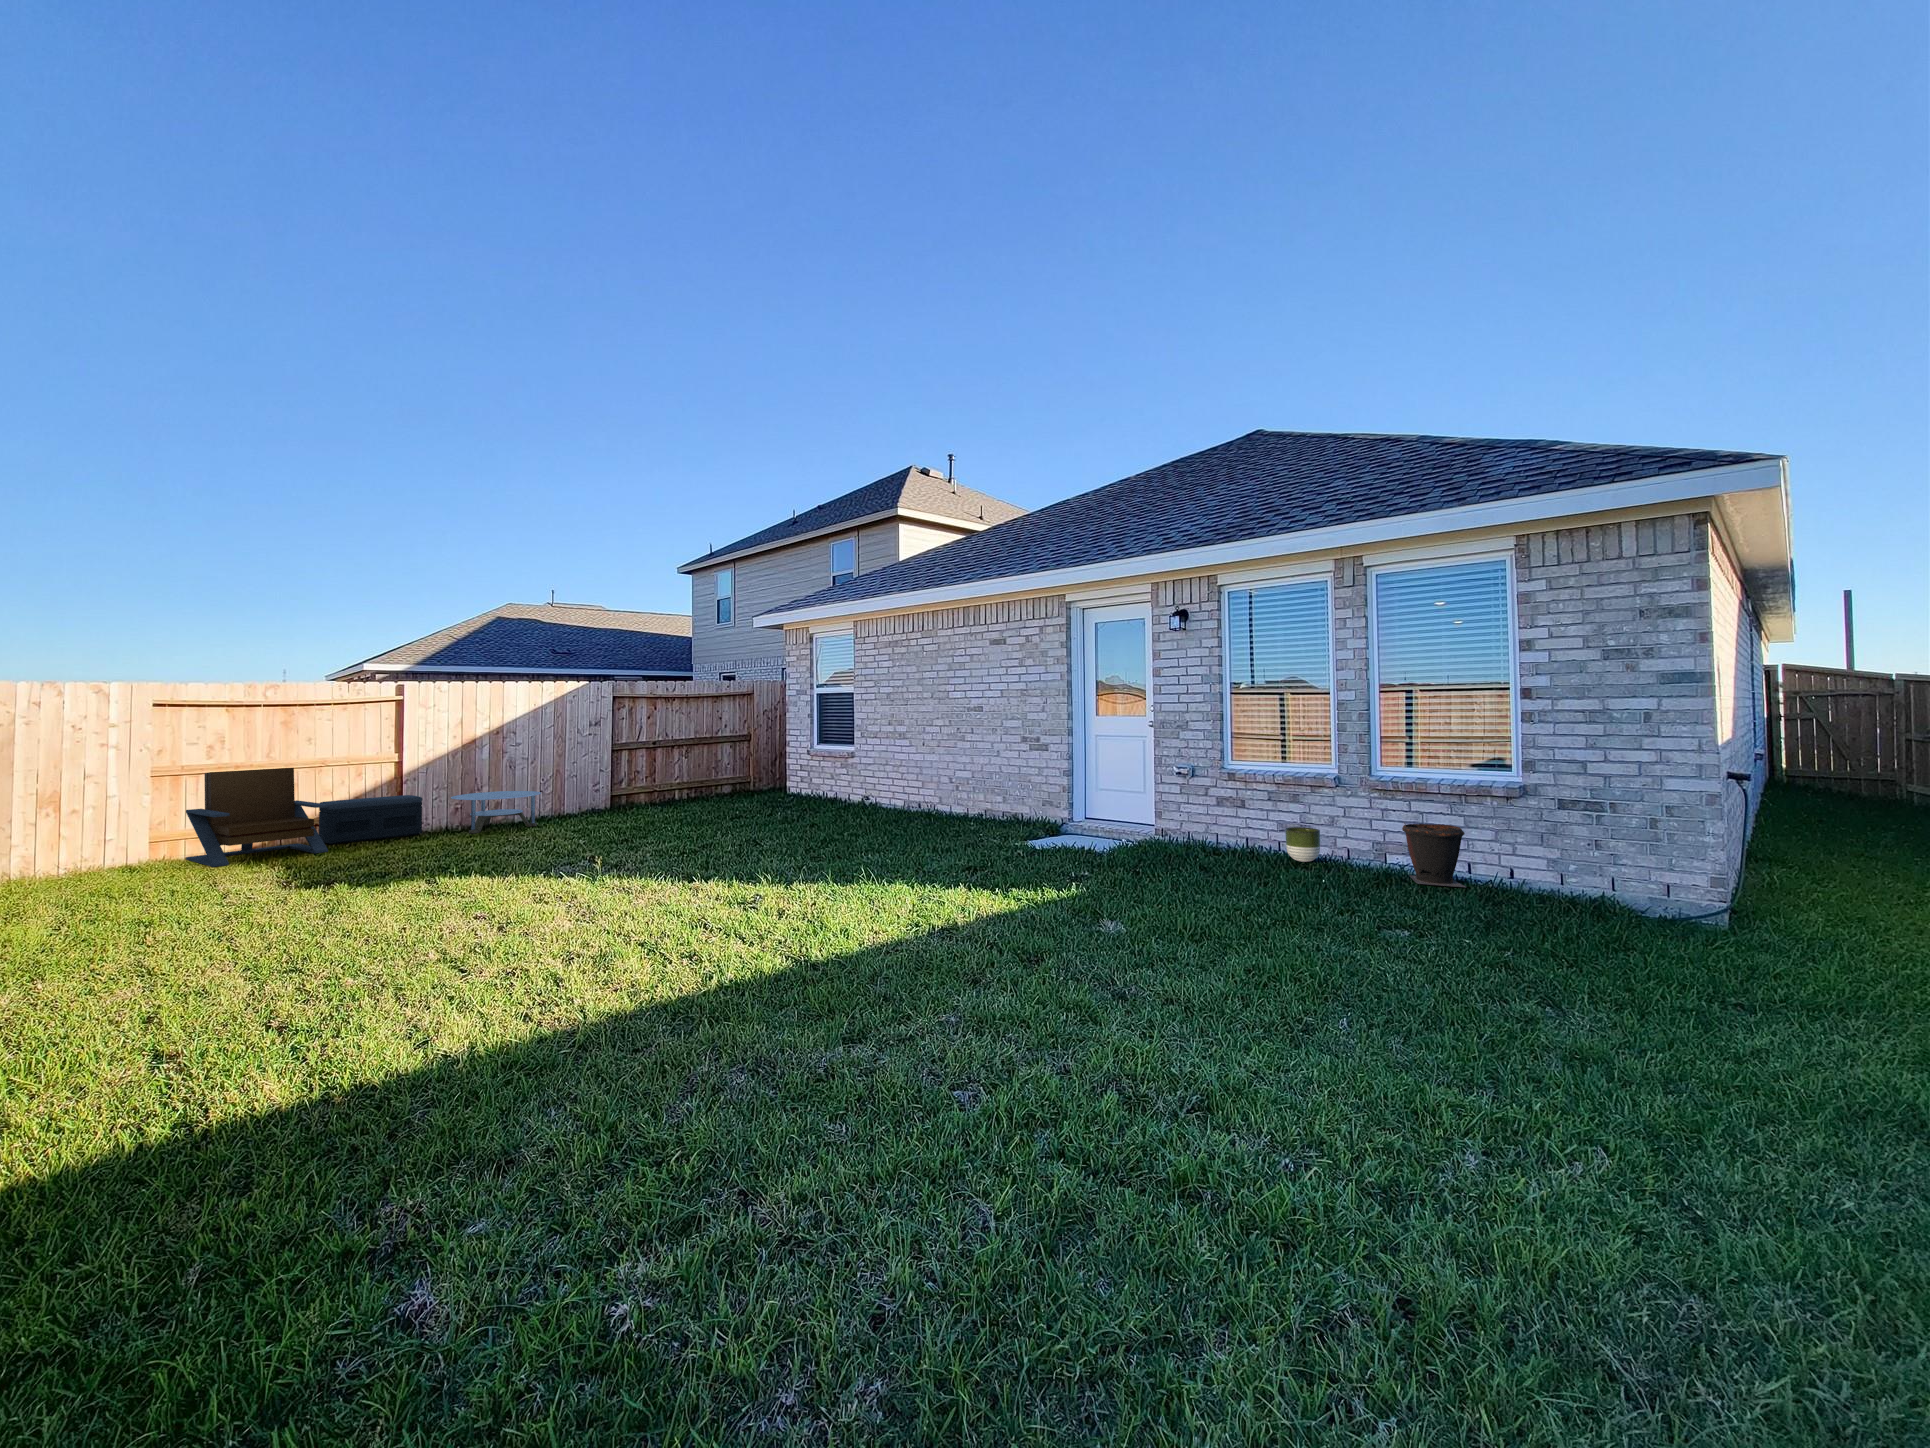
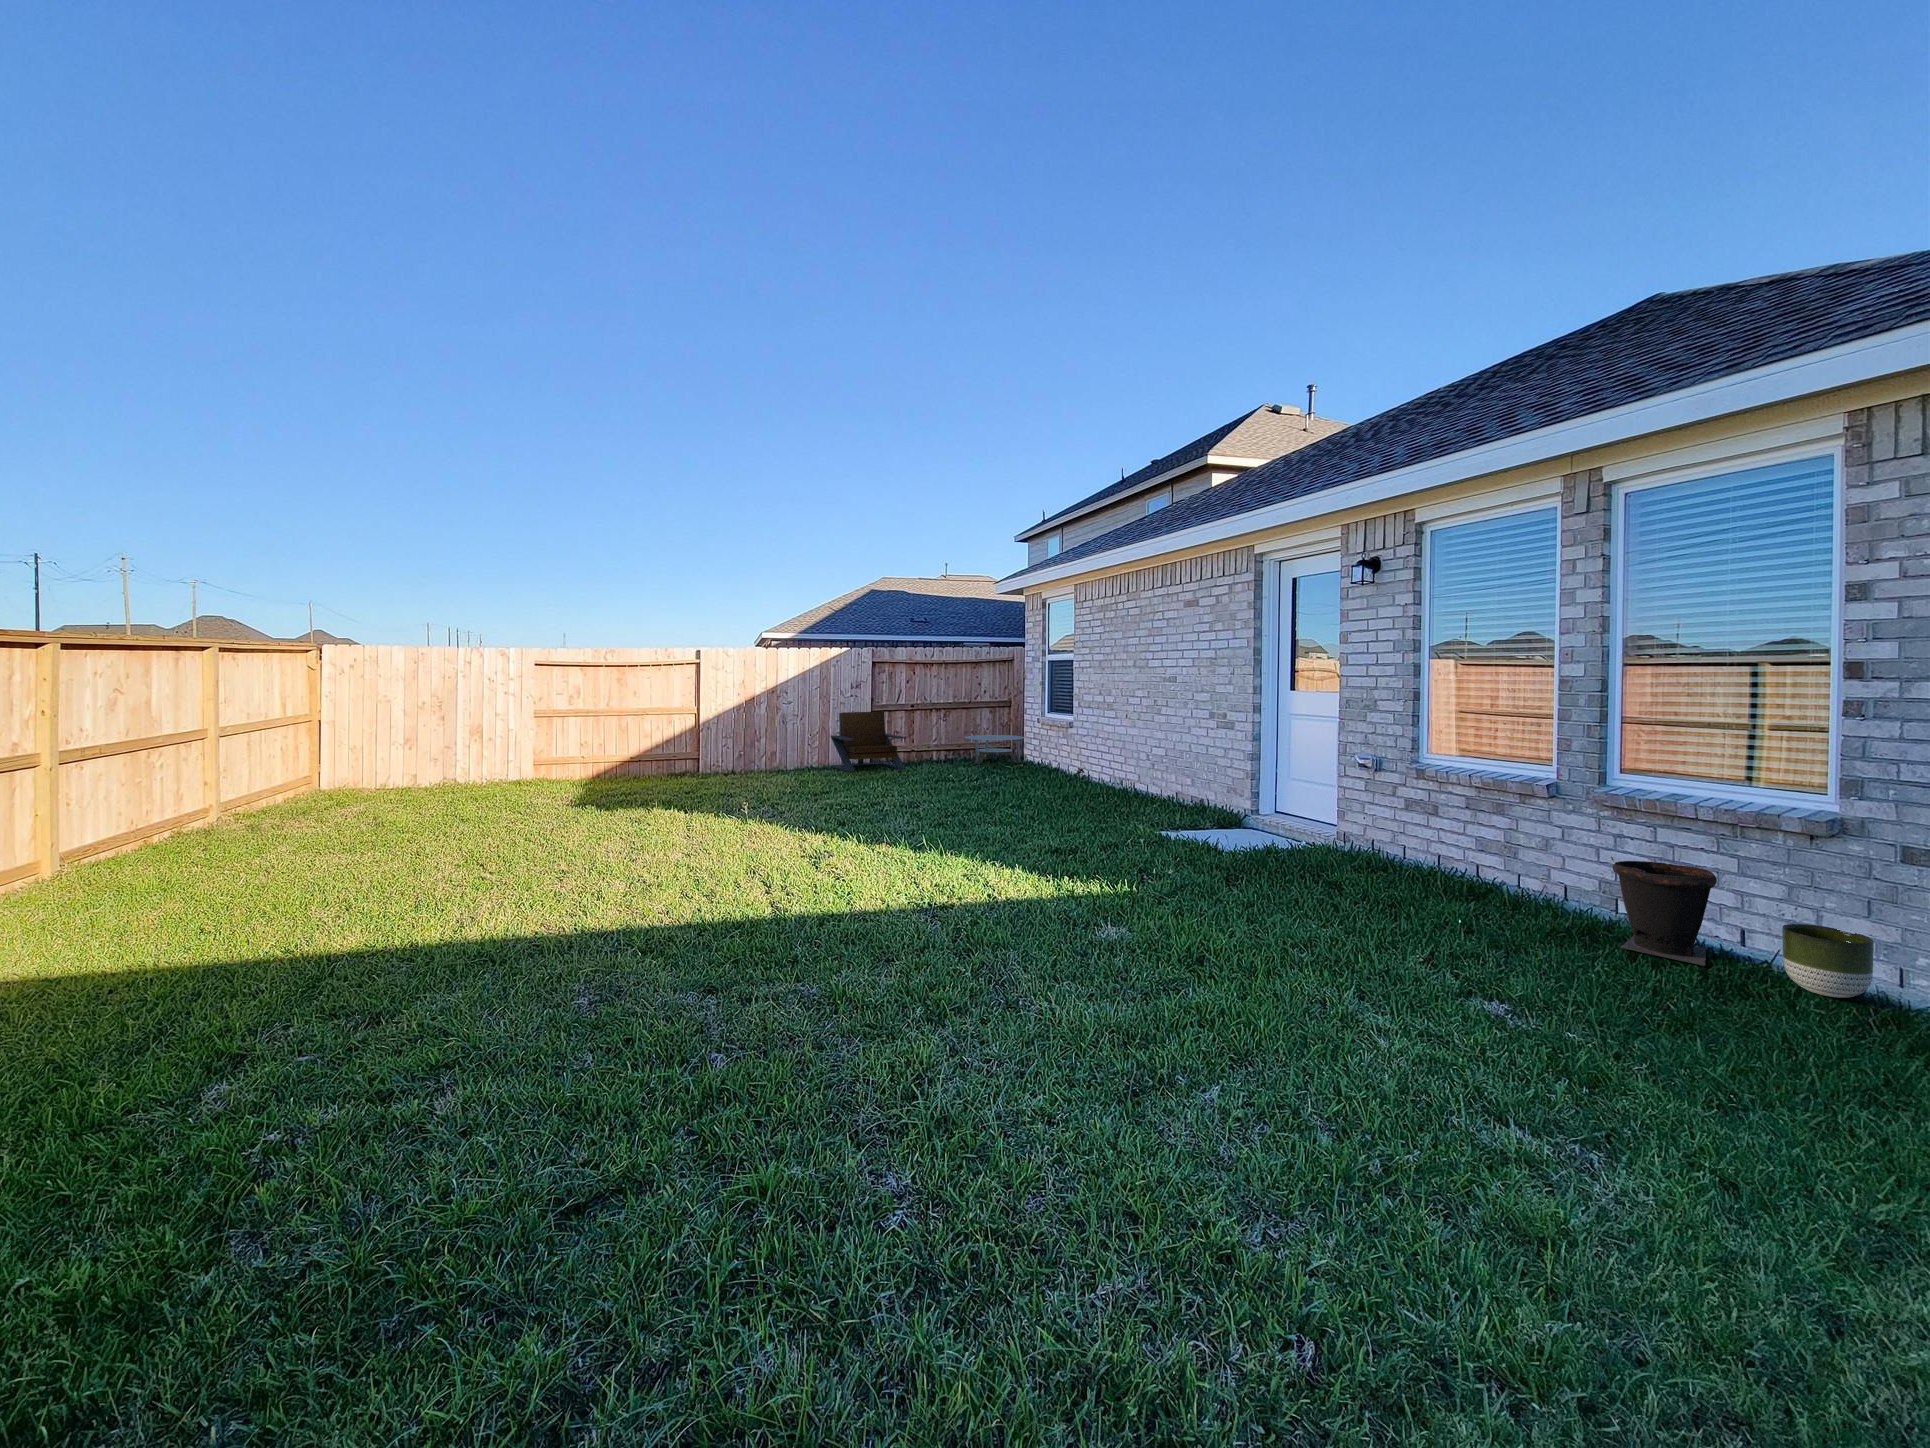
lounge chair: present [186,768,329,867] -> present [831,711,905,772]
round table: present [451,791,541,833] -> present [964,735,1024,764]
storage bench: present [319,795,423,844] -> none [637,743,705,778]
planter: present [1285,827,1320,862] -> present [1782,924,1874,998]

